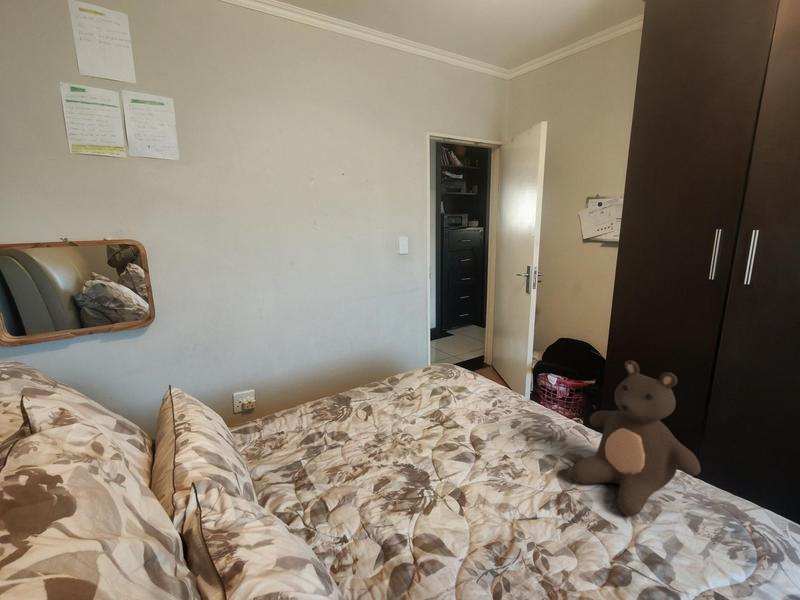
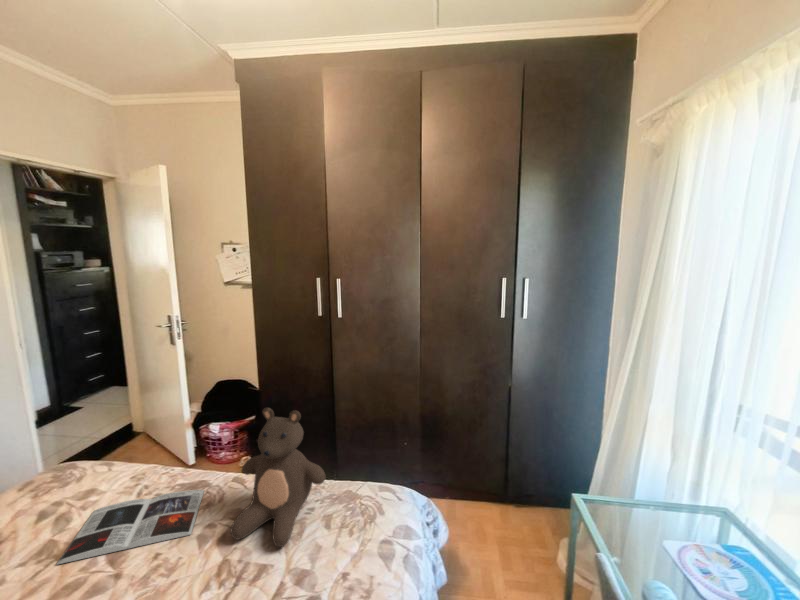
magazine: none [443,402,546,455] -> present [57,490,204,564]

